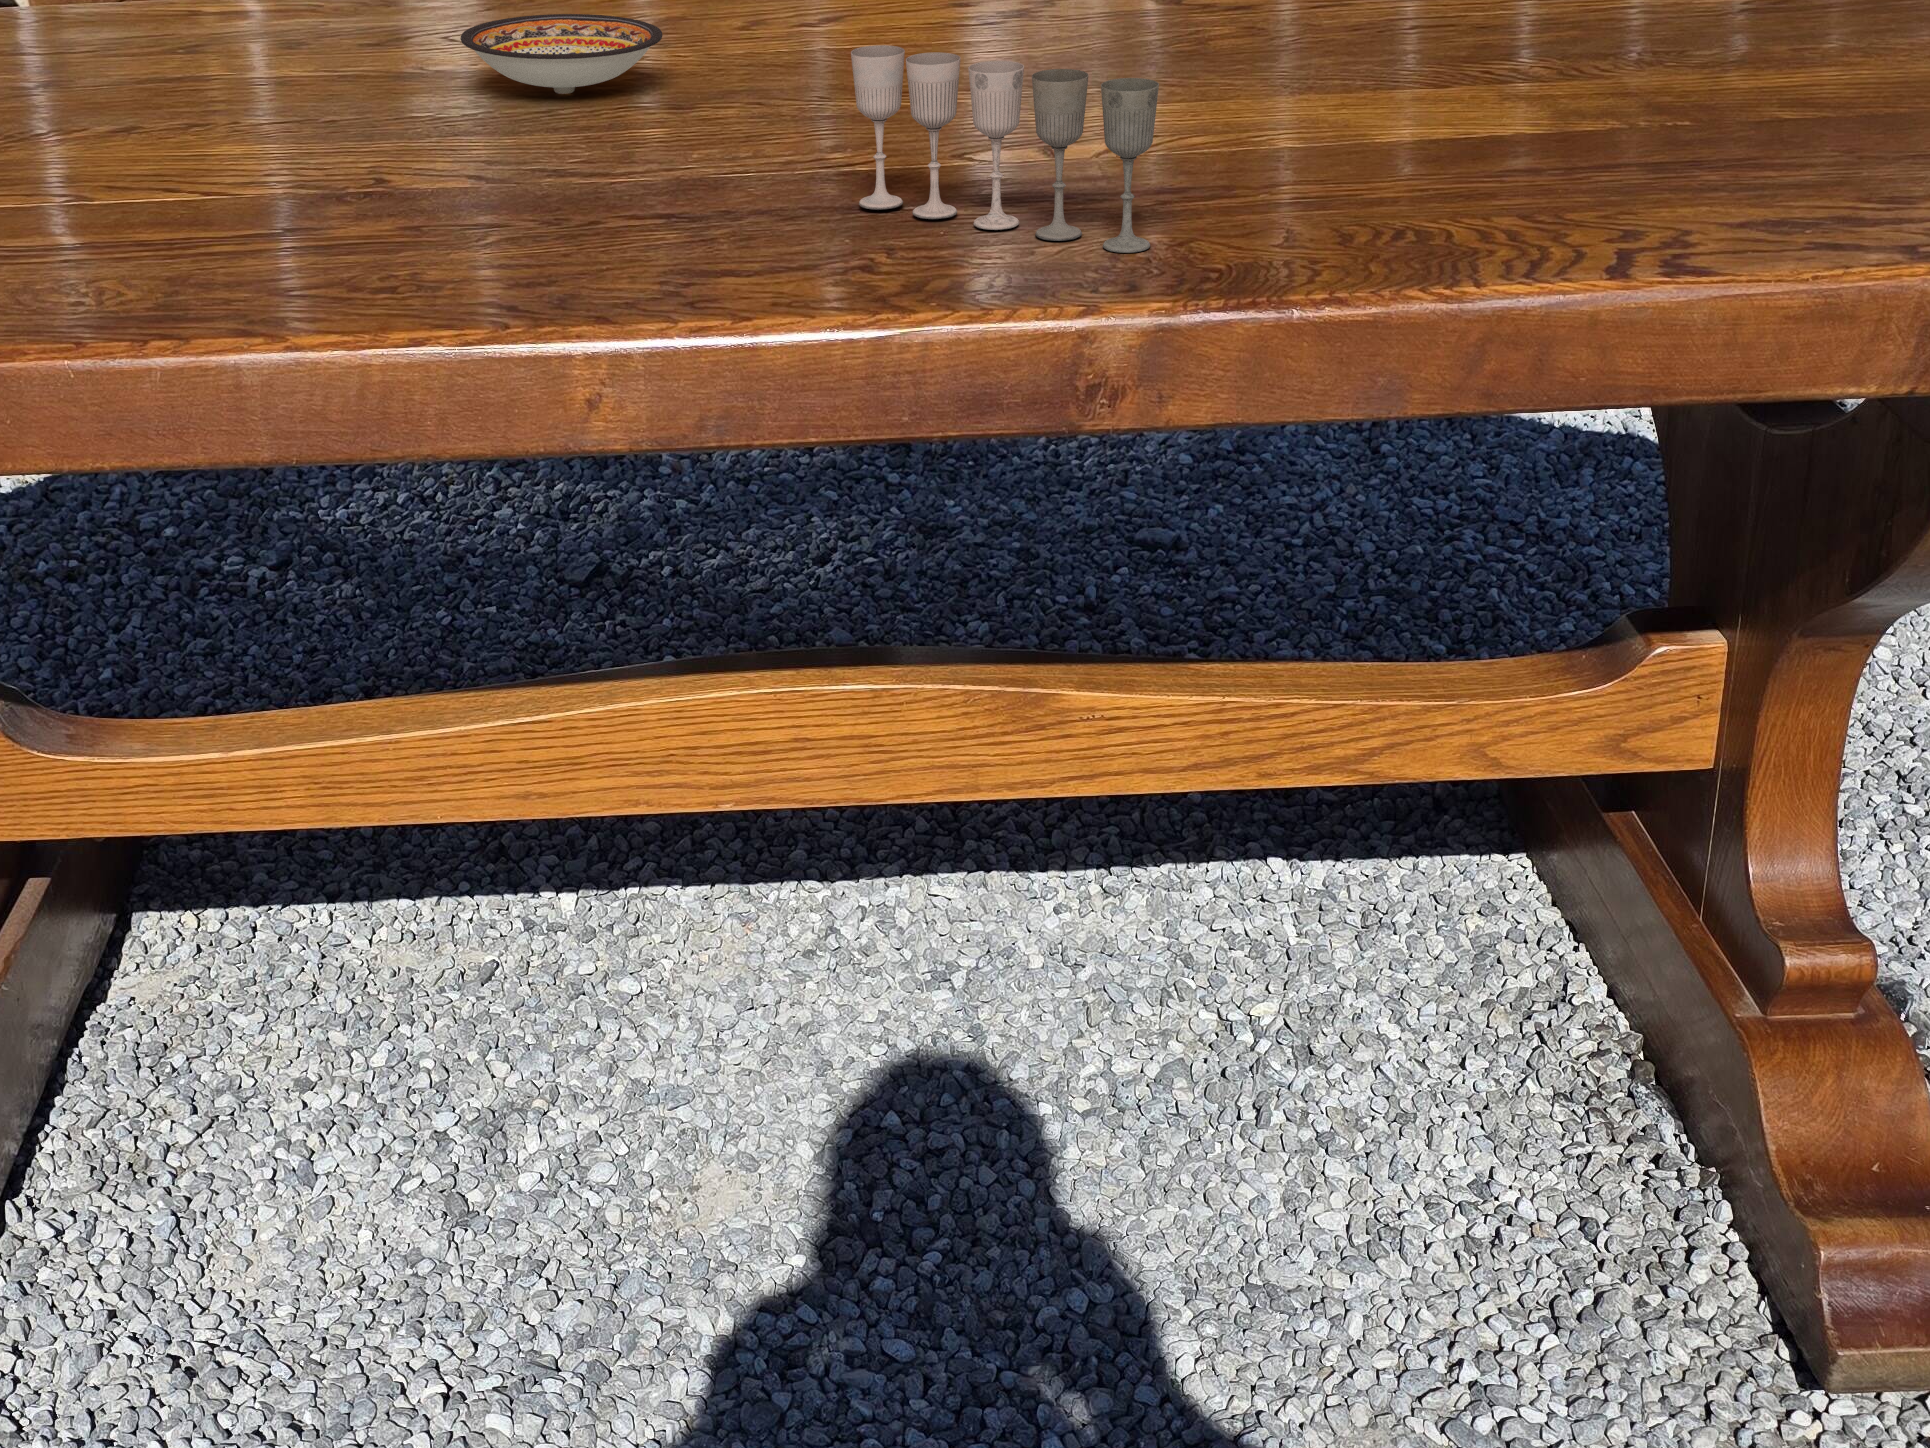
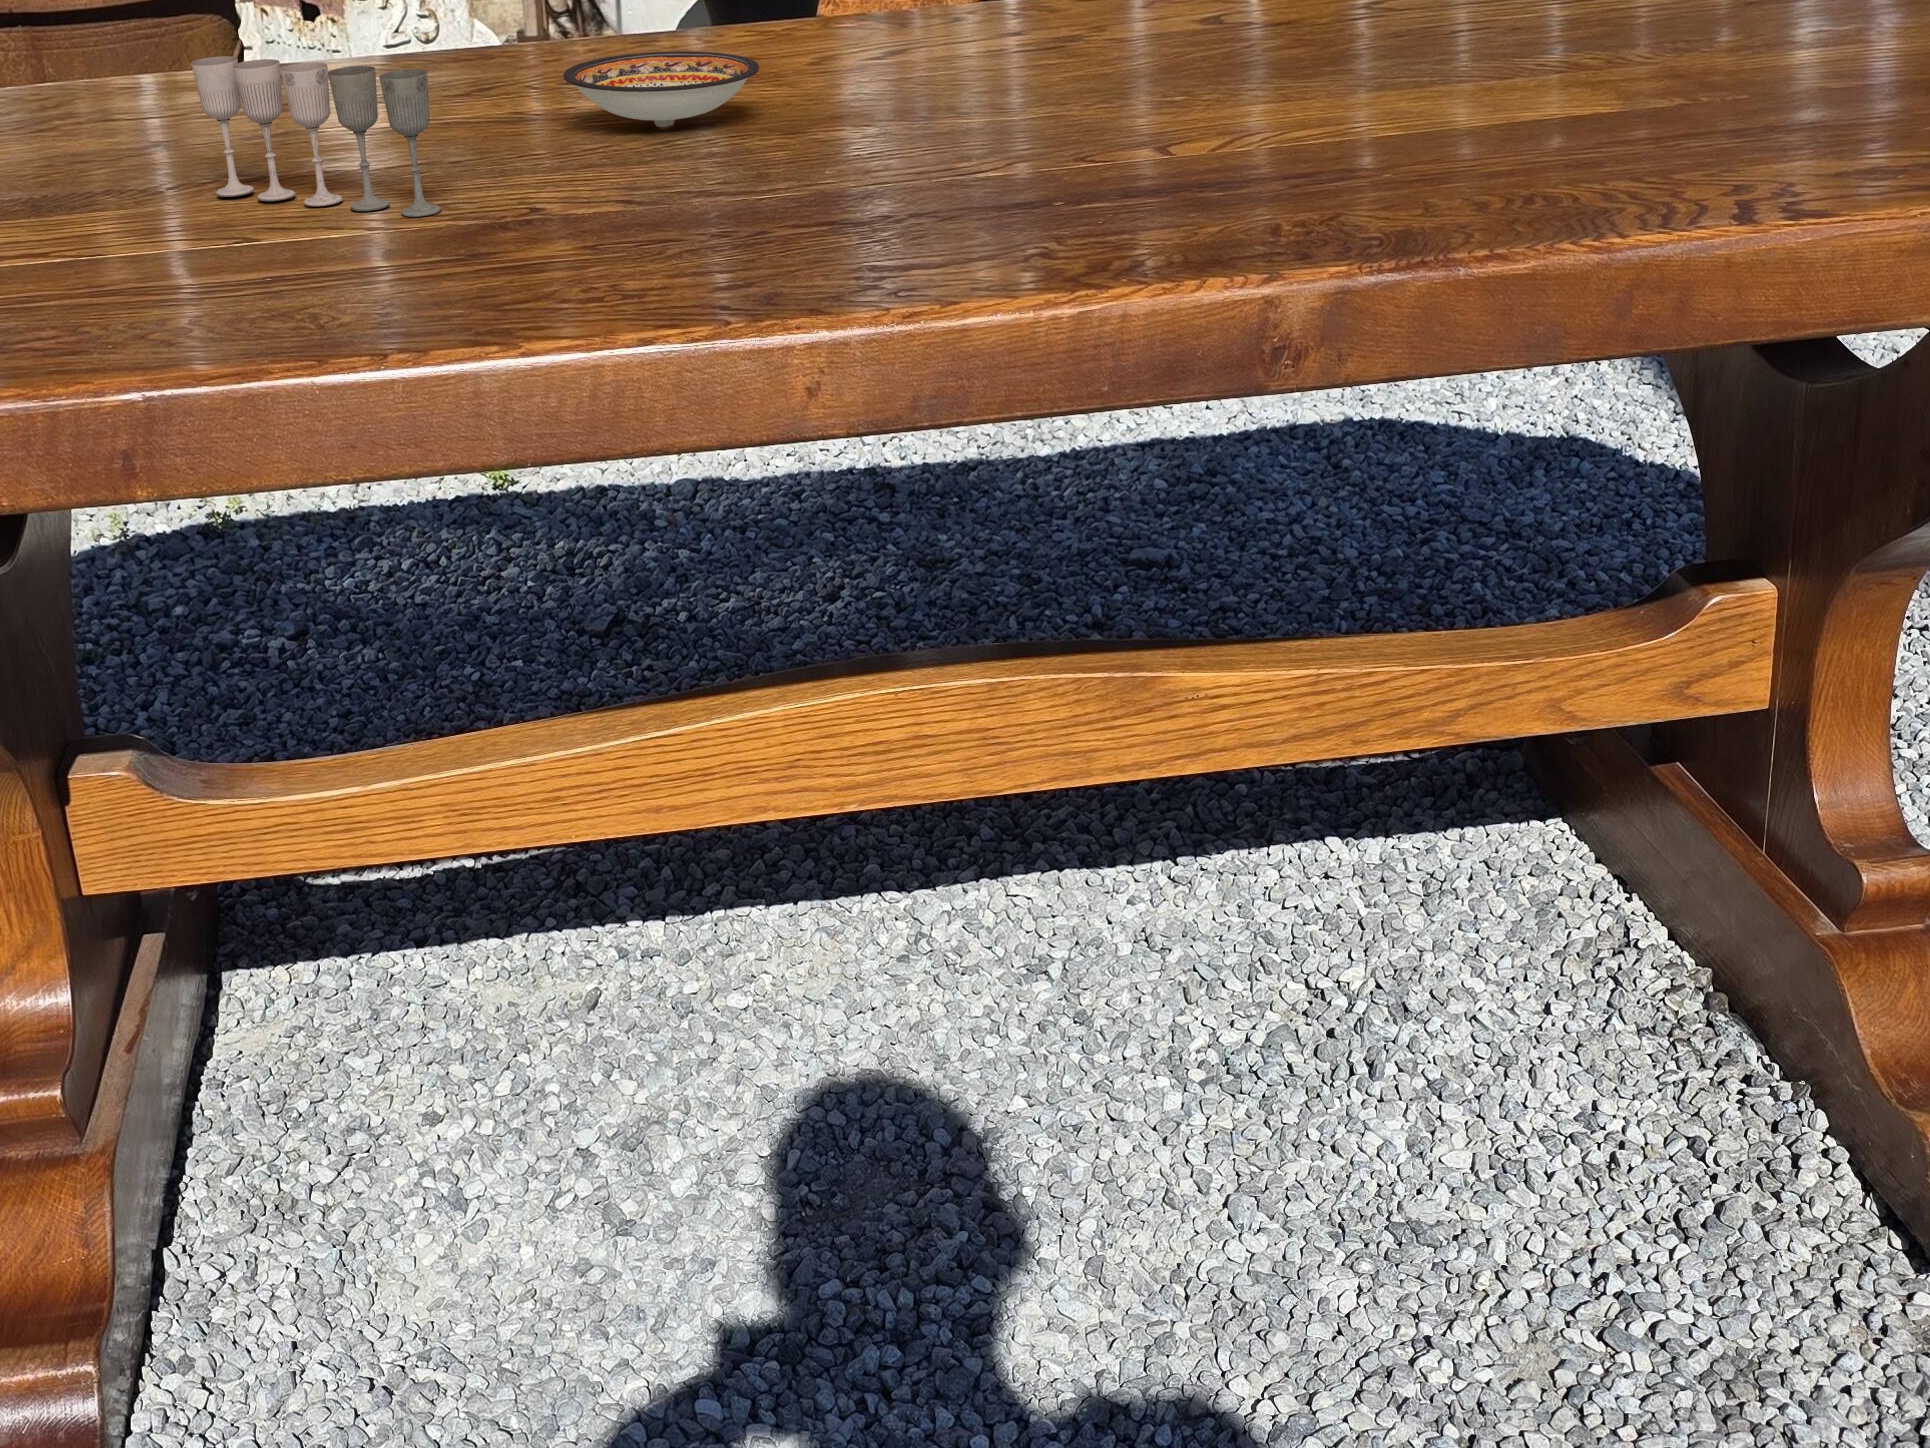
wine glass: present [851,45,1159,253] -> present [191,56,441,217]

